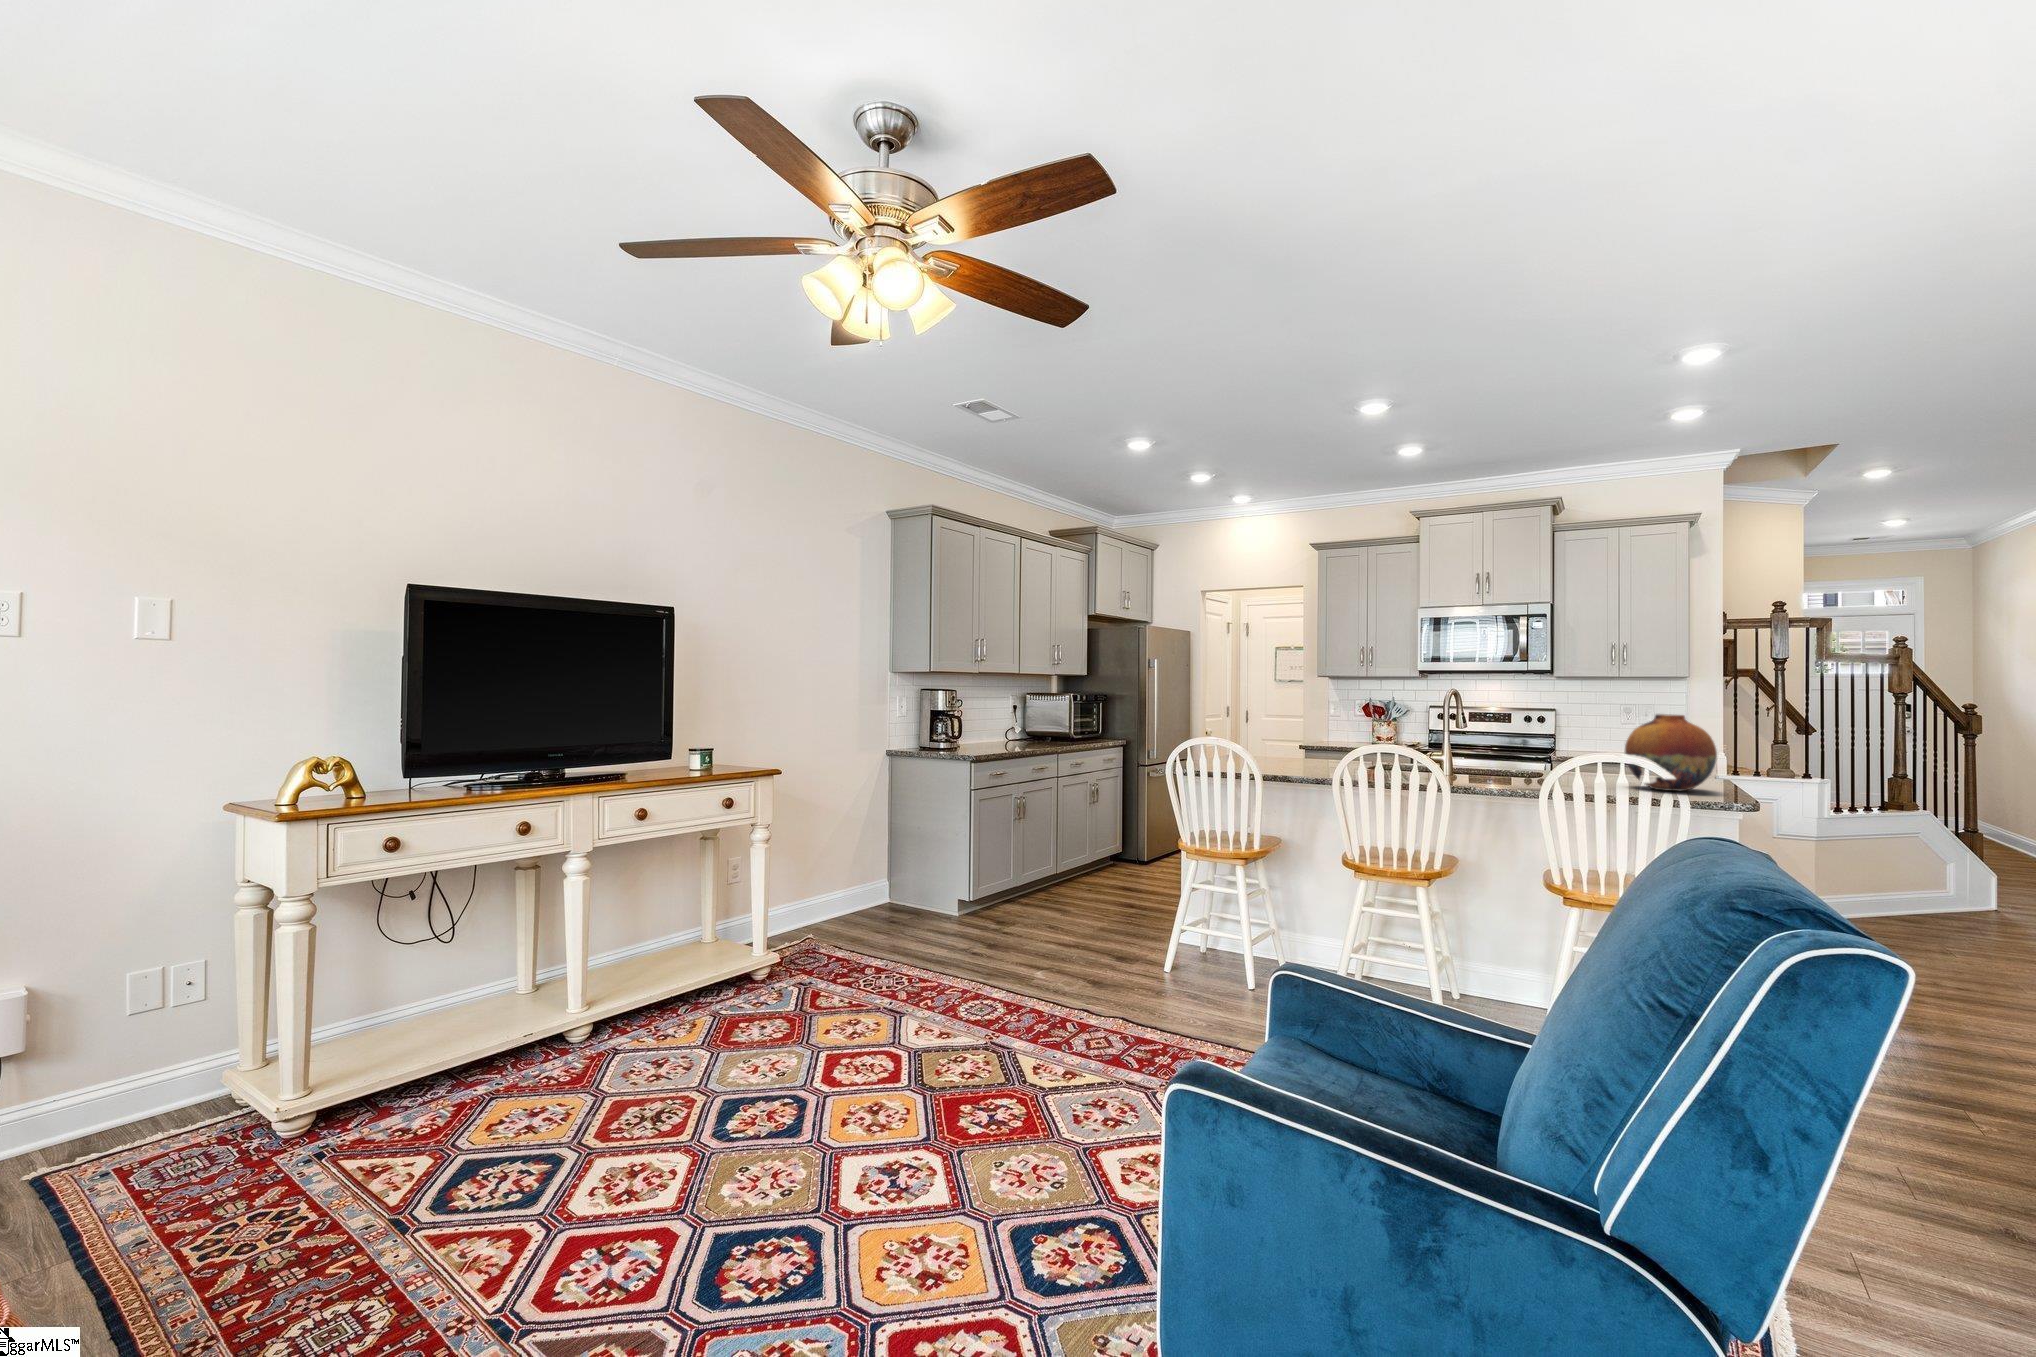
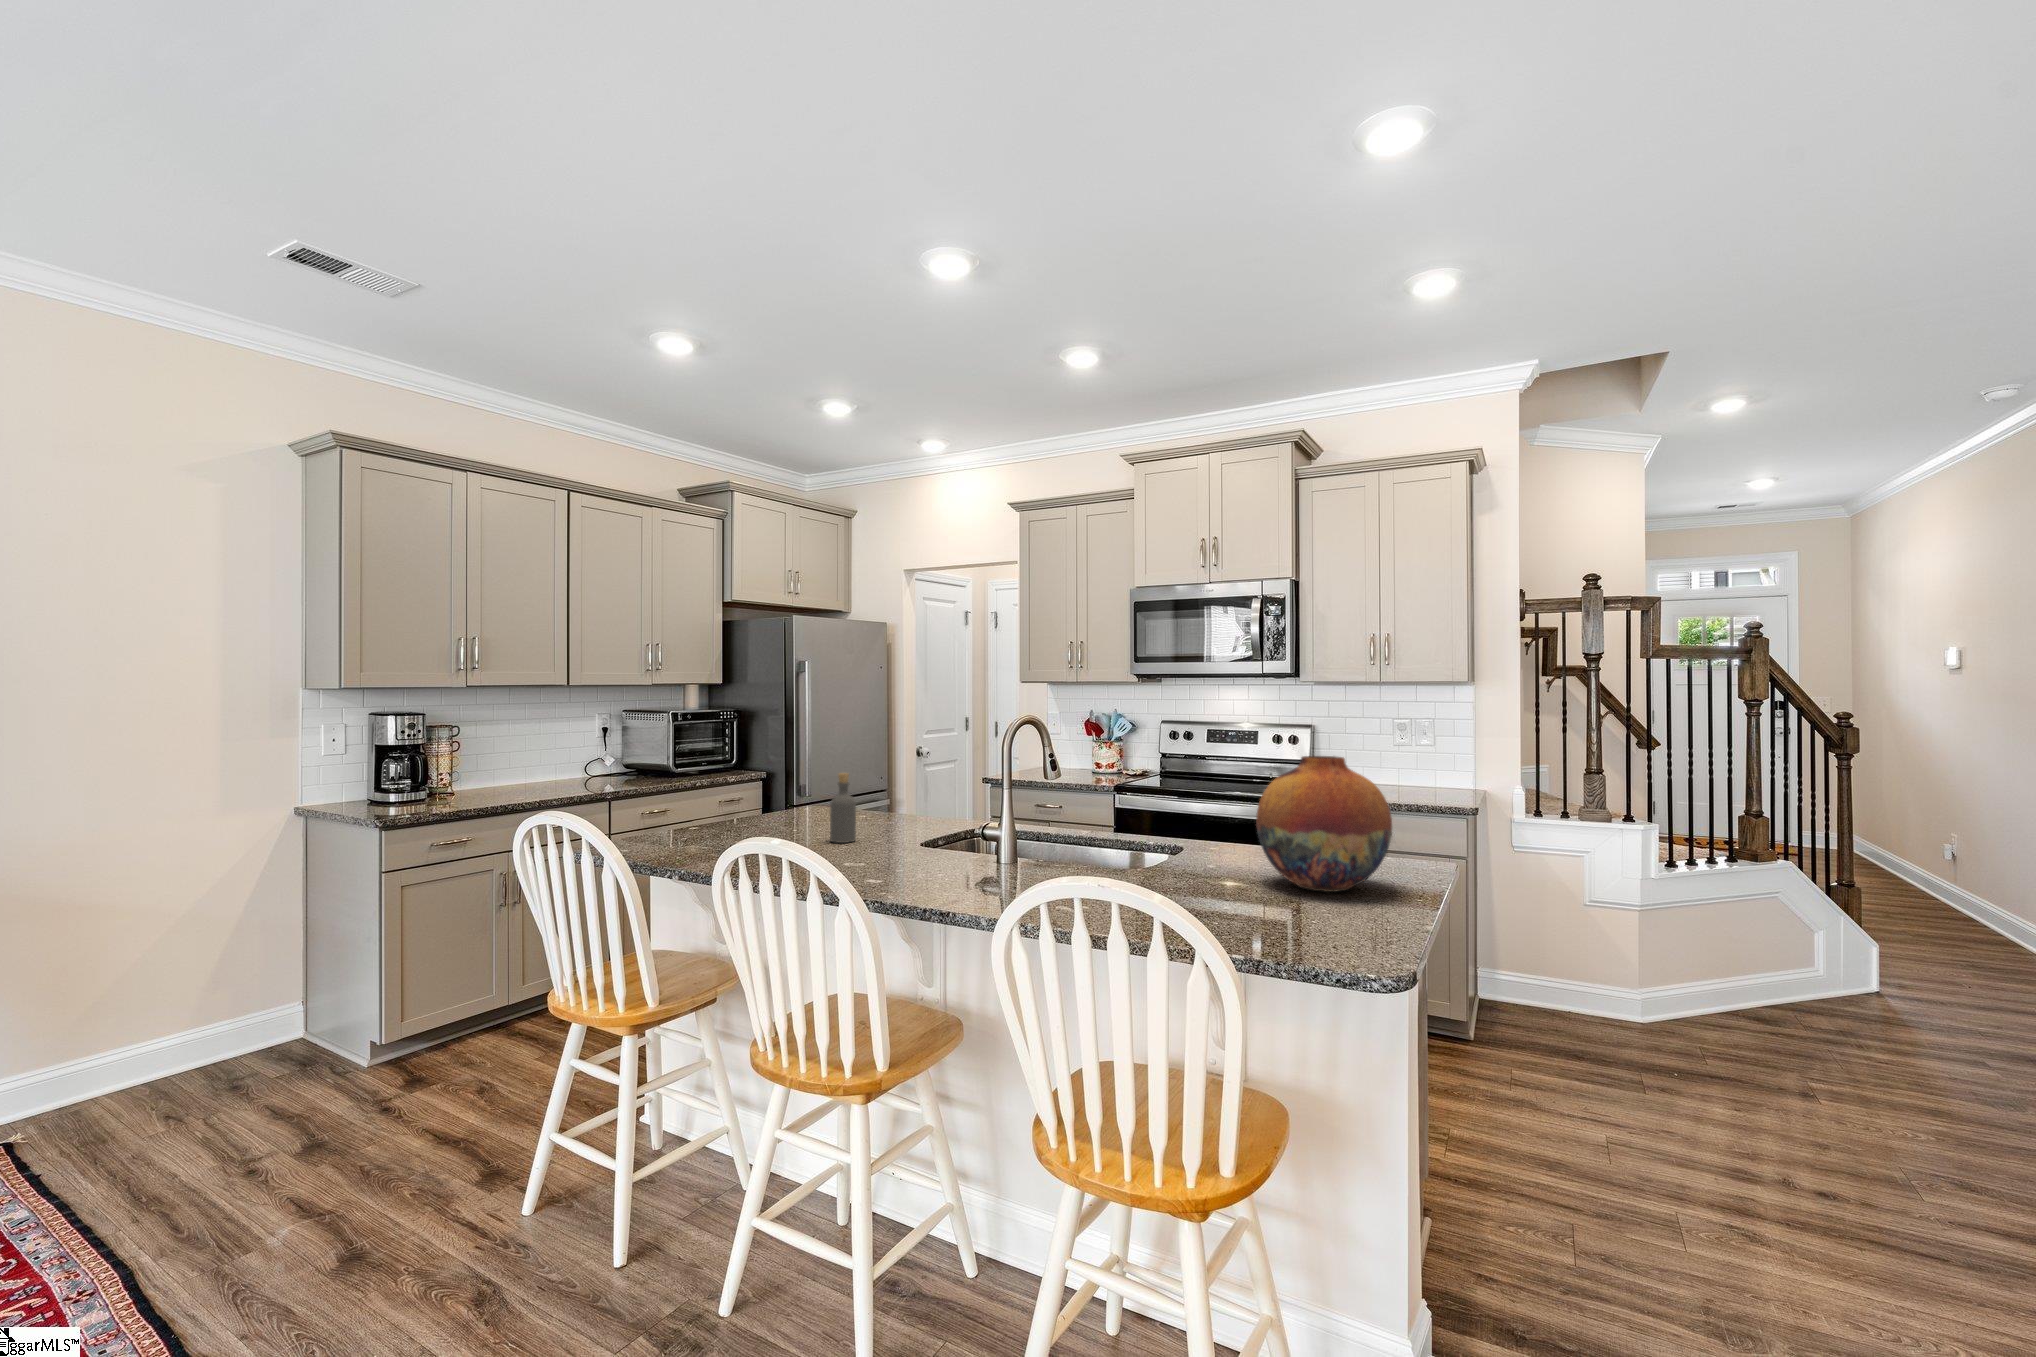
bottle: none [1309,727,1325,770] -> present [830,773,856,843]

